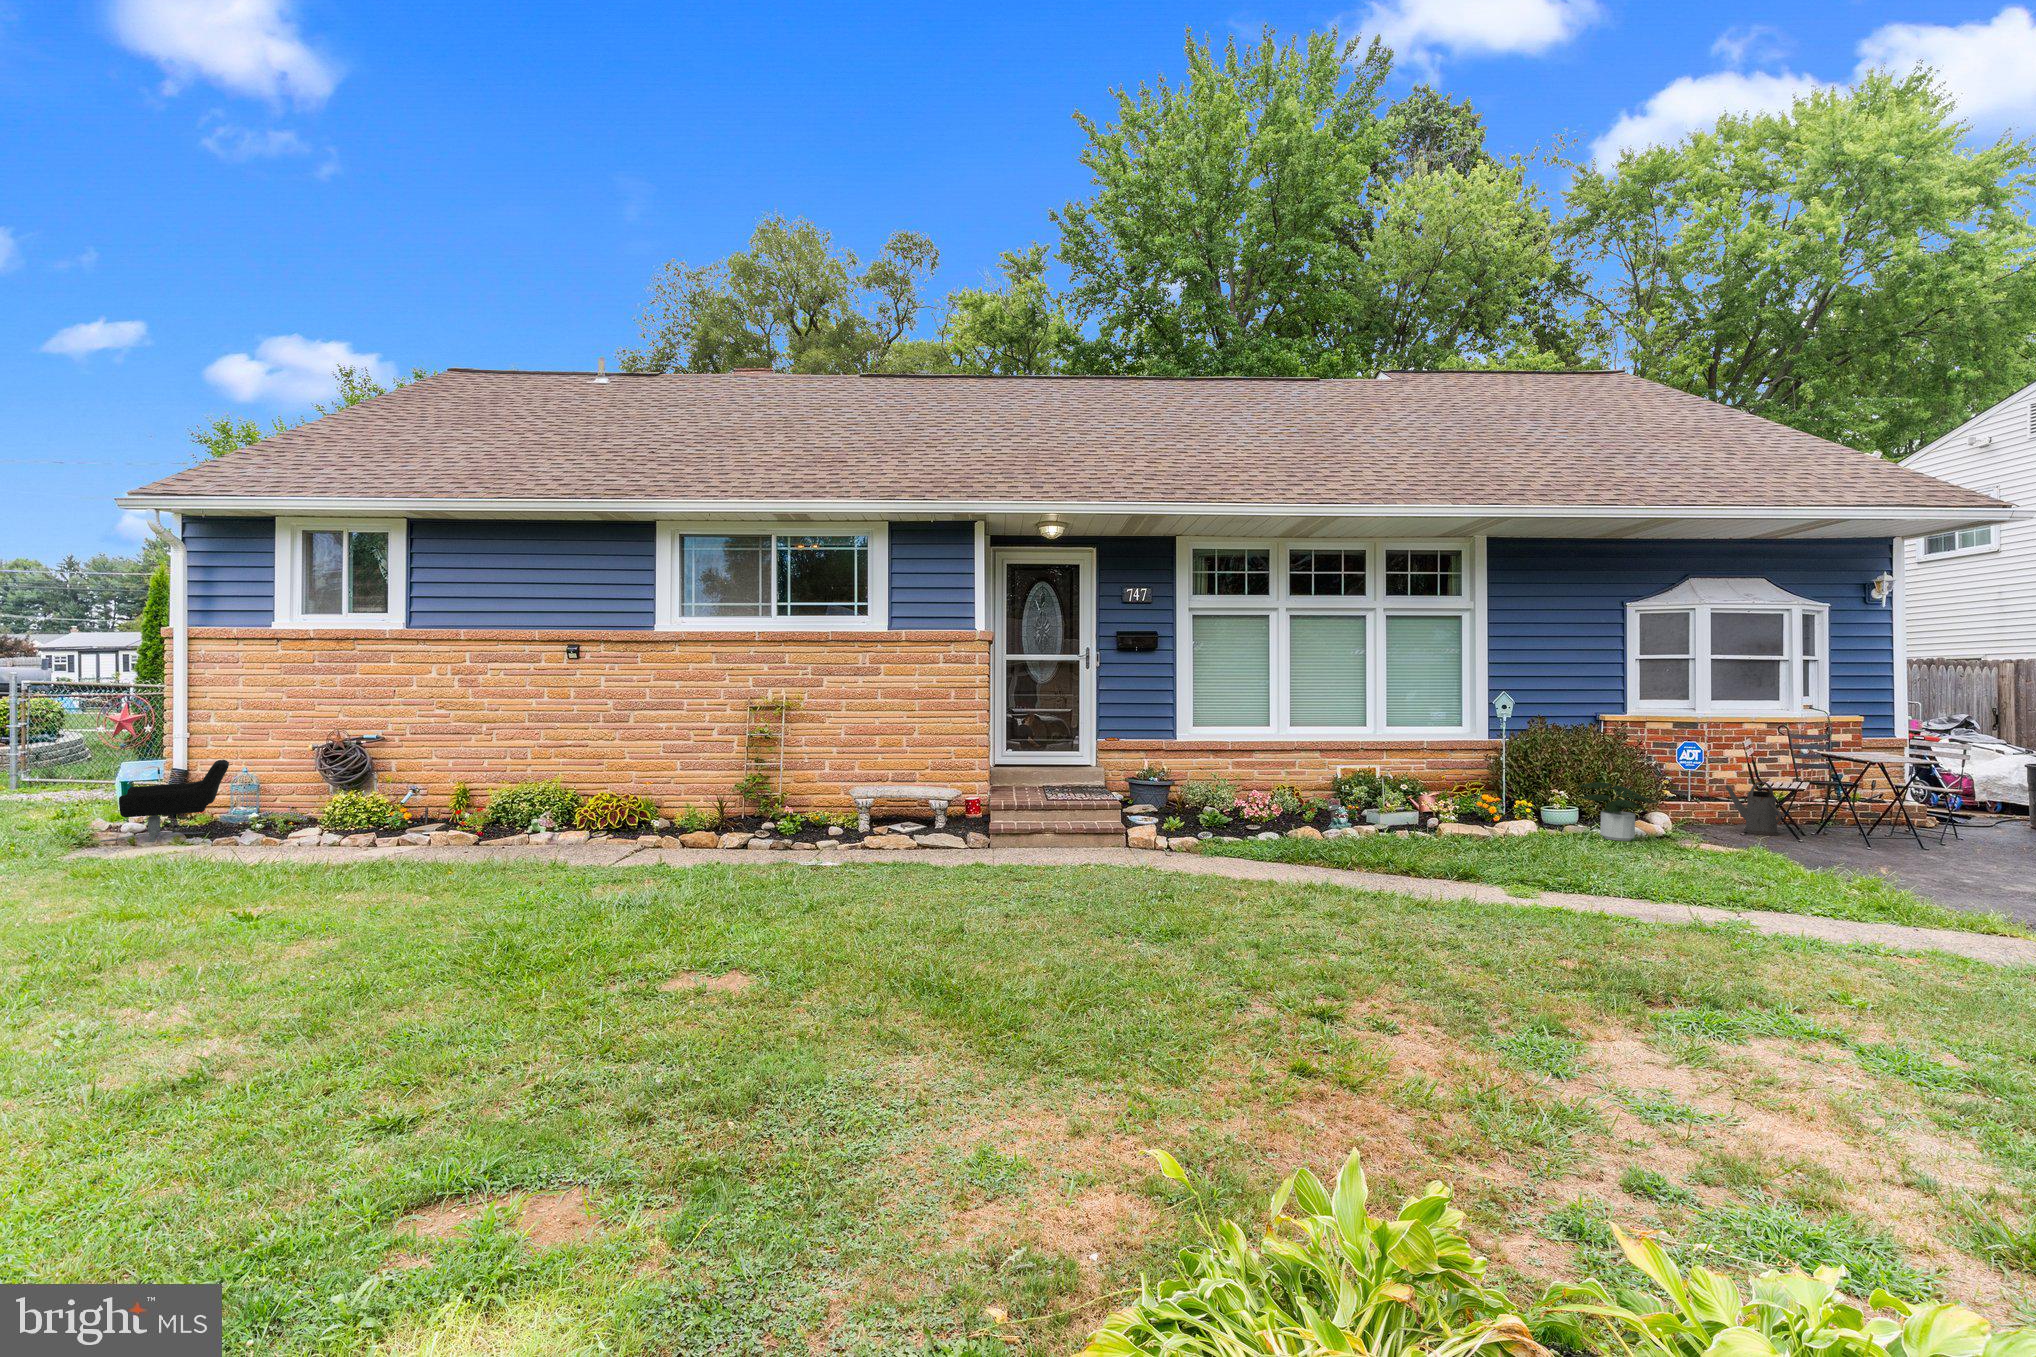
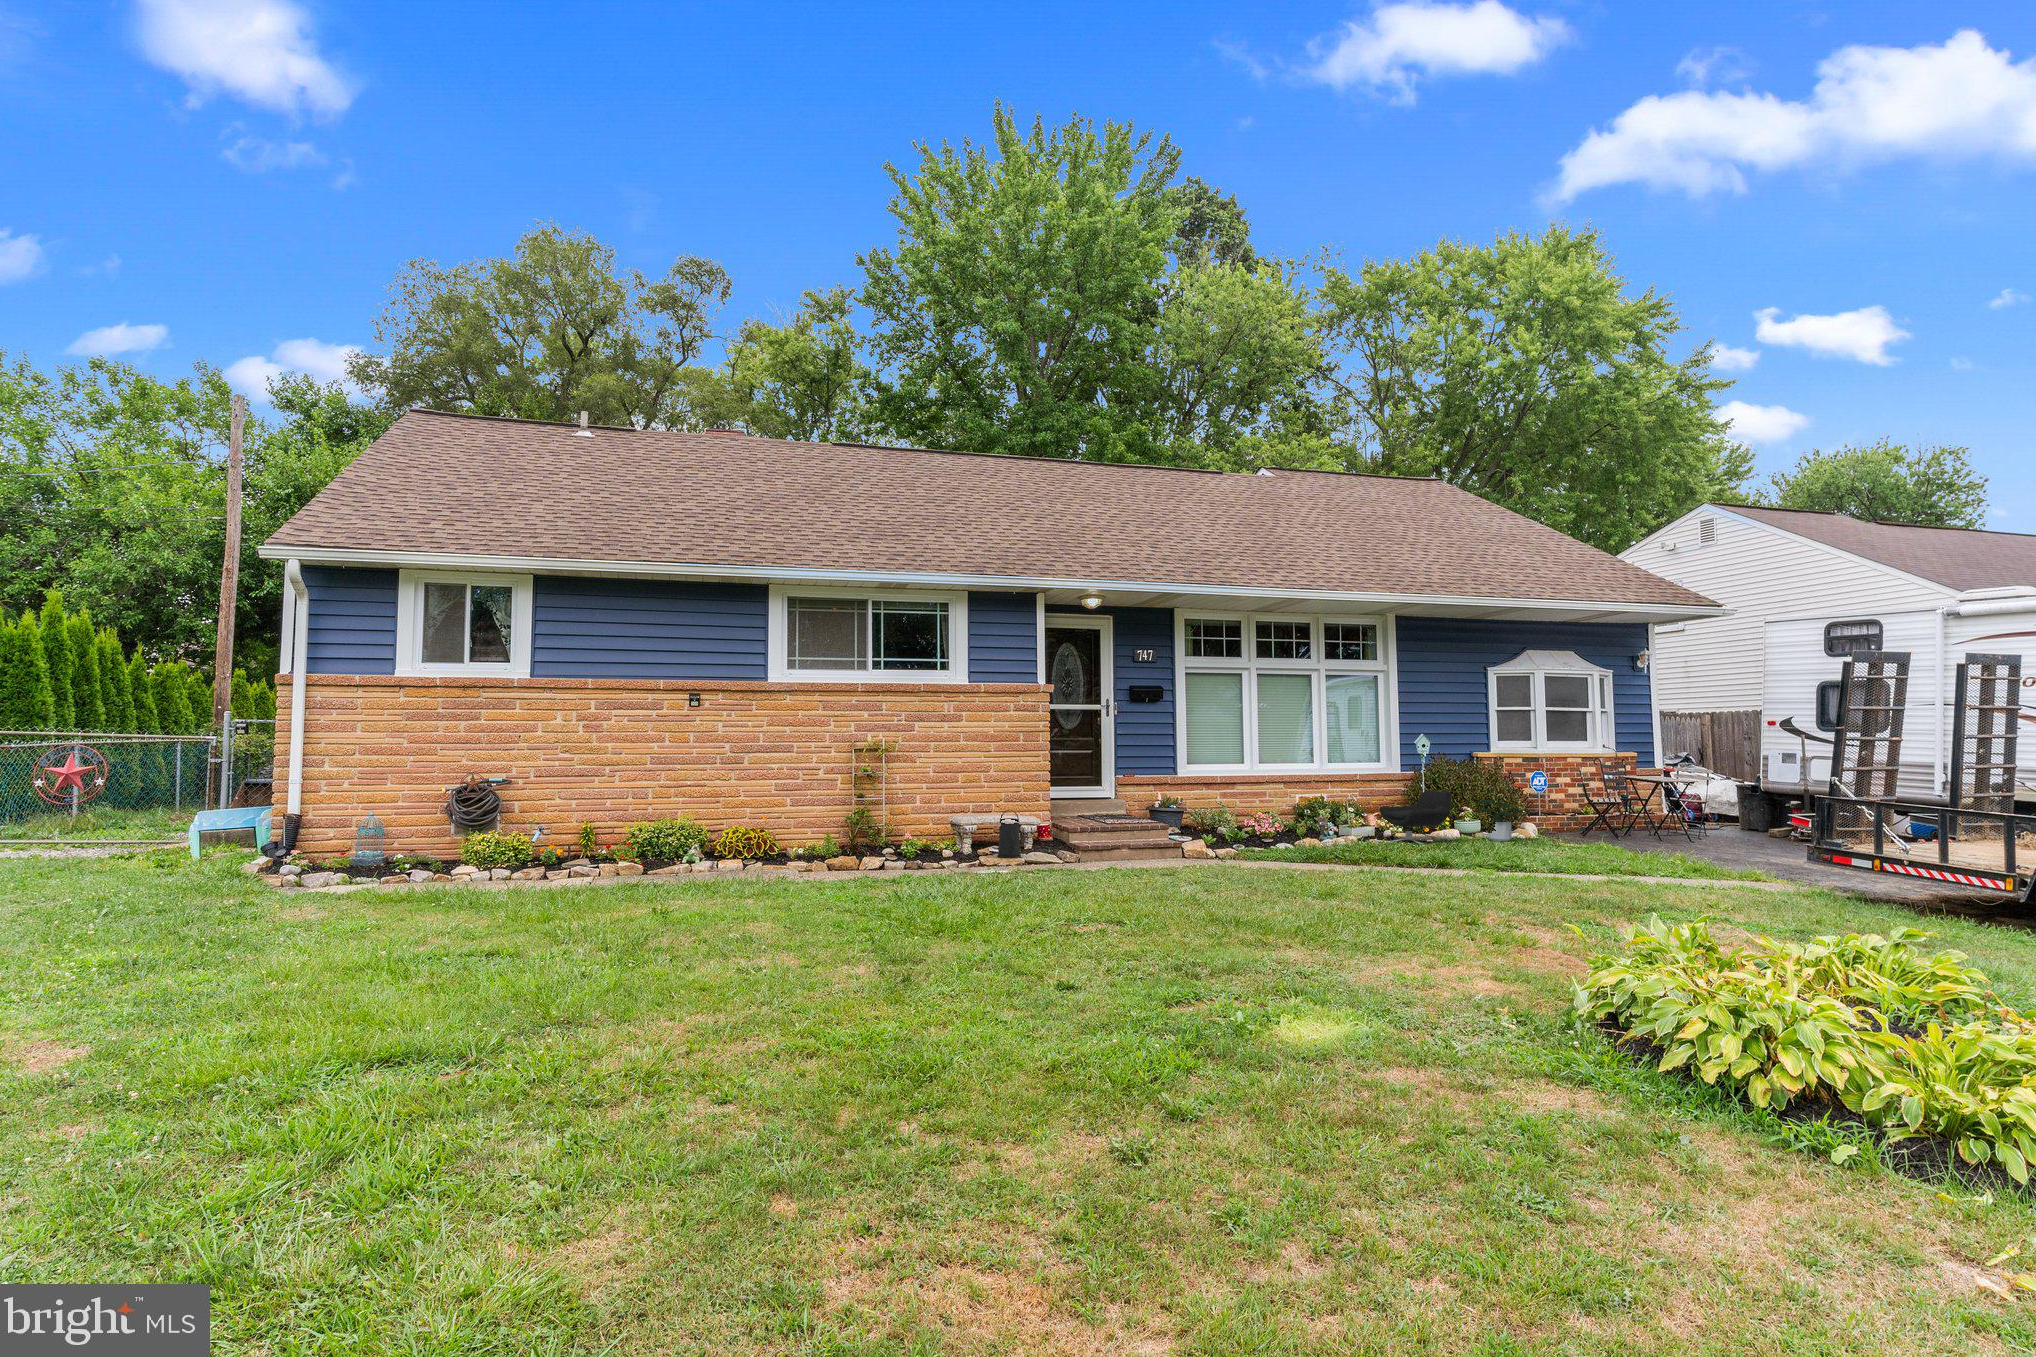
lounge chair: present [100,760,229,842] -> present [1379,790,1452,844]
watering can: present [1726,782,1781,835] -> present [997,810,1021,858]

